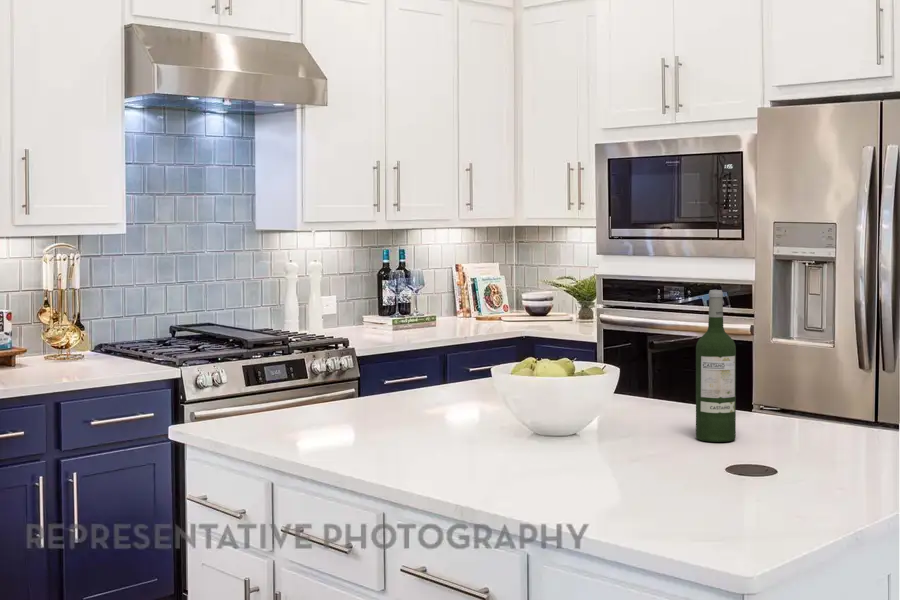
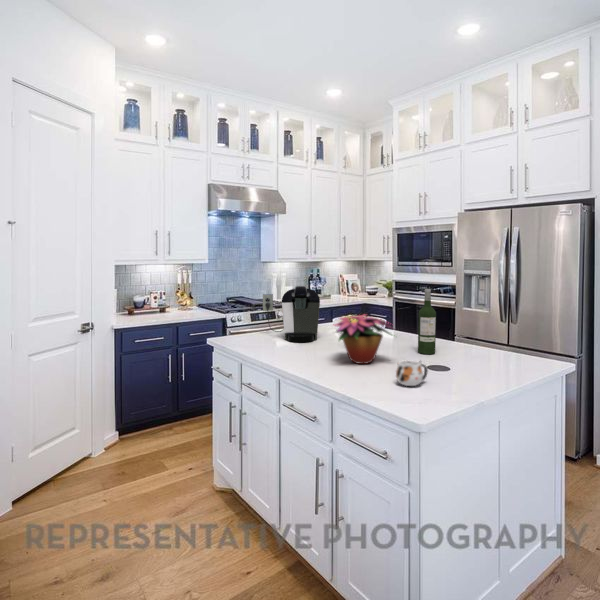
coffee maker: none [310,288,456,425] -> present [263,286,320,342]
flower arrangement: none [497,349,663,466] -> present [333,314,392,364]
mug: none [668,447,736,505] -> present [396,360,428,386]

